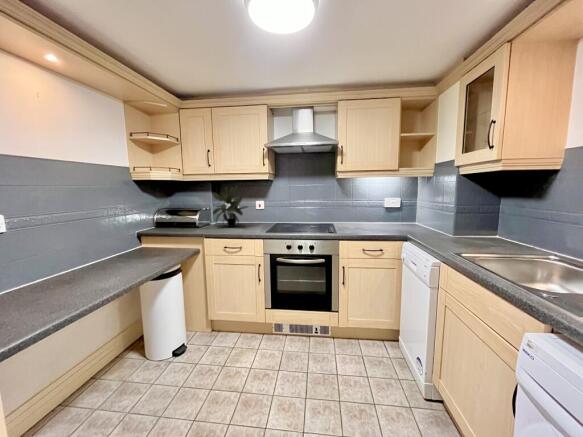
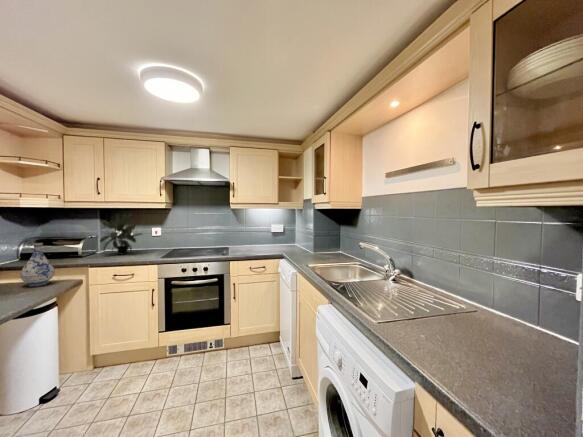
vase: none [154,214,178,253] -> present [20,243,55,286]

